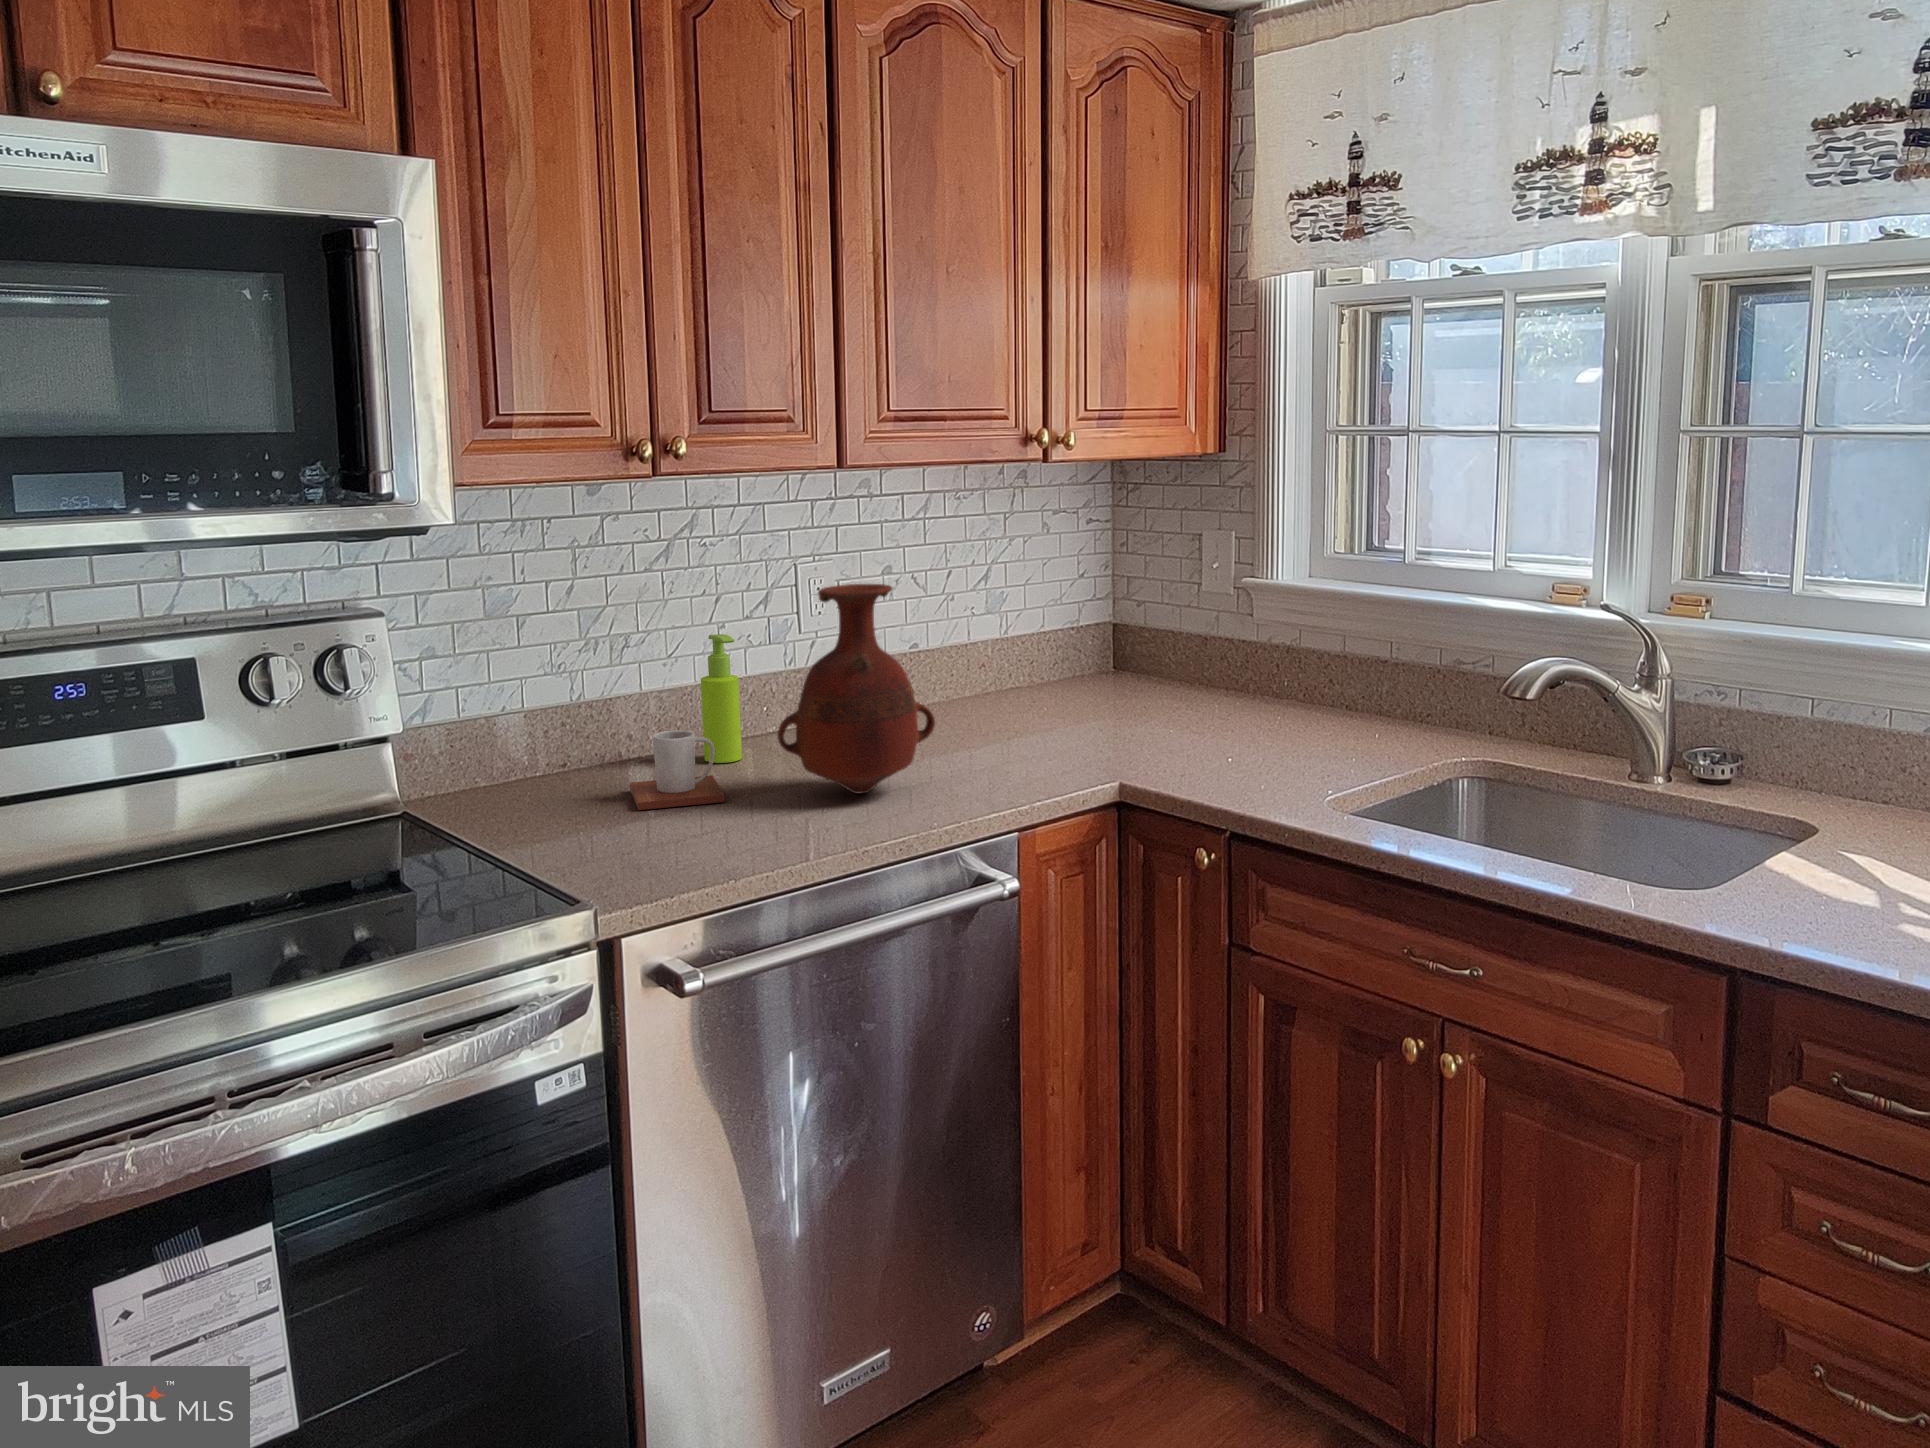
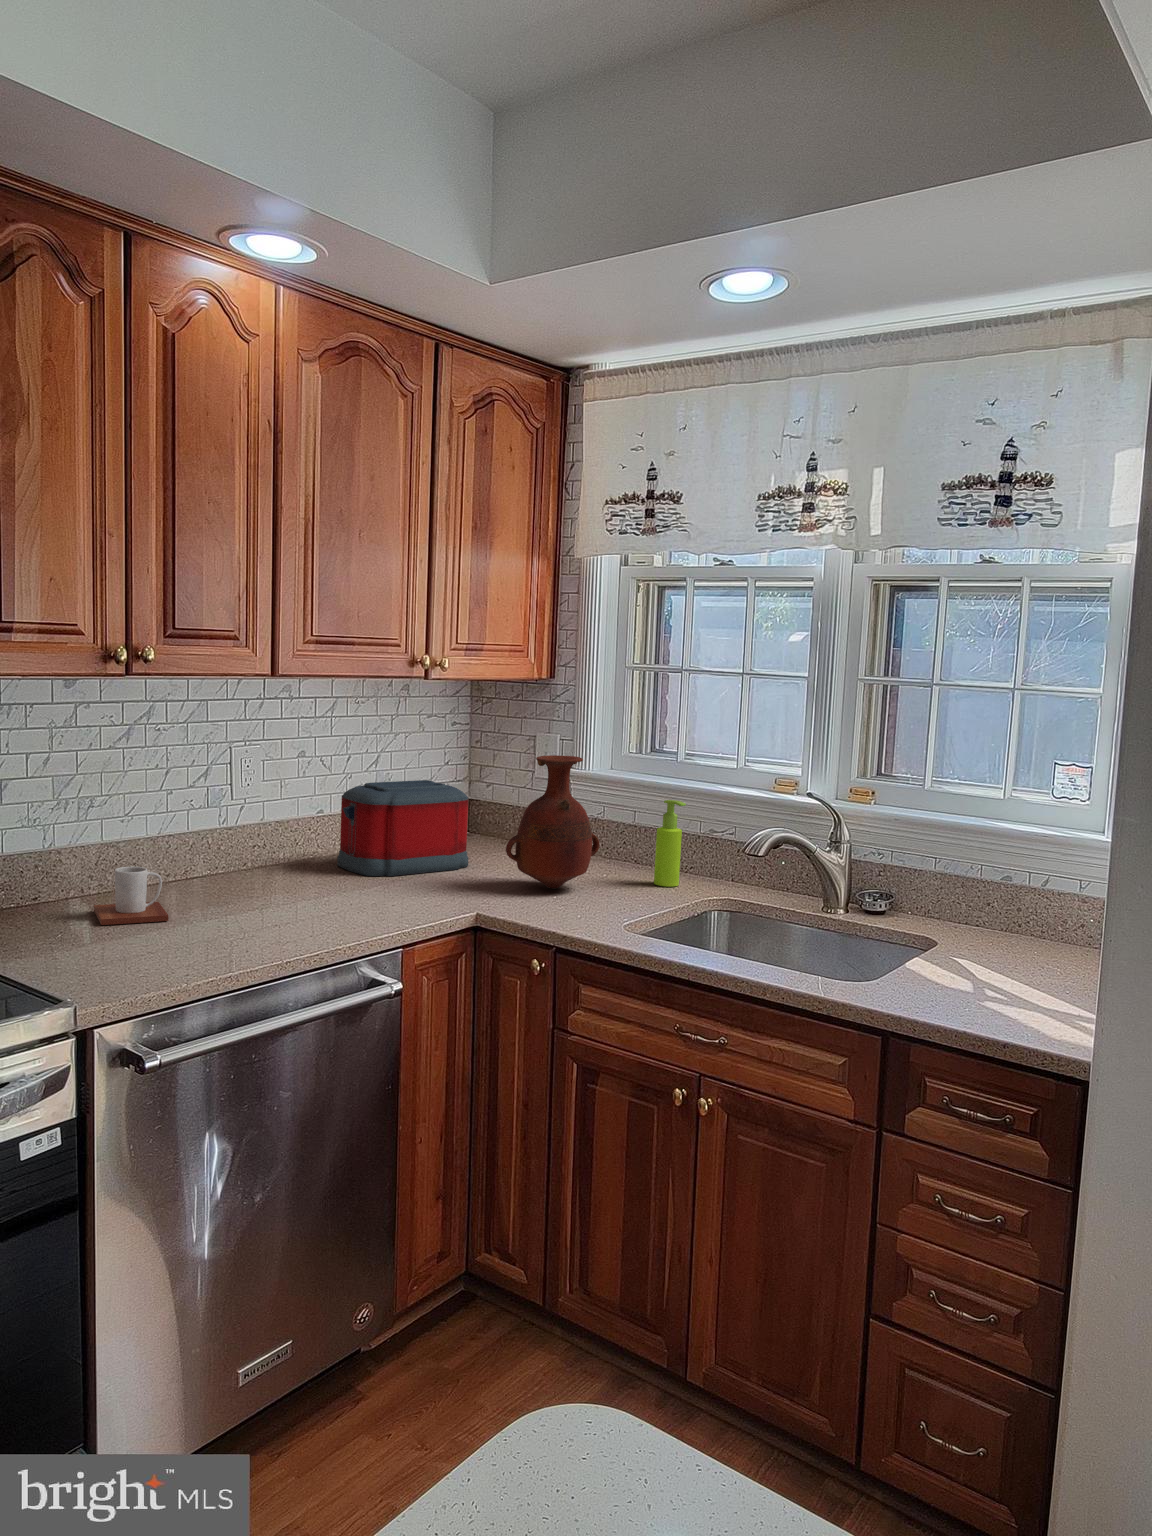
vase: present [777,584,935,794] -> present [506,755,600,888]
toaster: none [944,599,1118,730] -> present [337,780,468,876]
soap dispenser: present [701,634,742,763] -> present [654,800,686,887]

